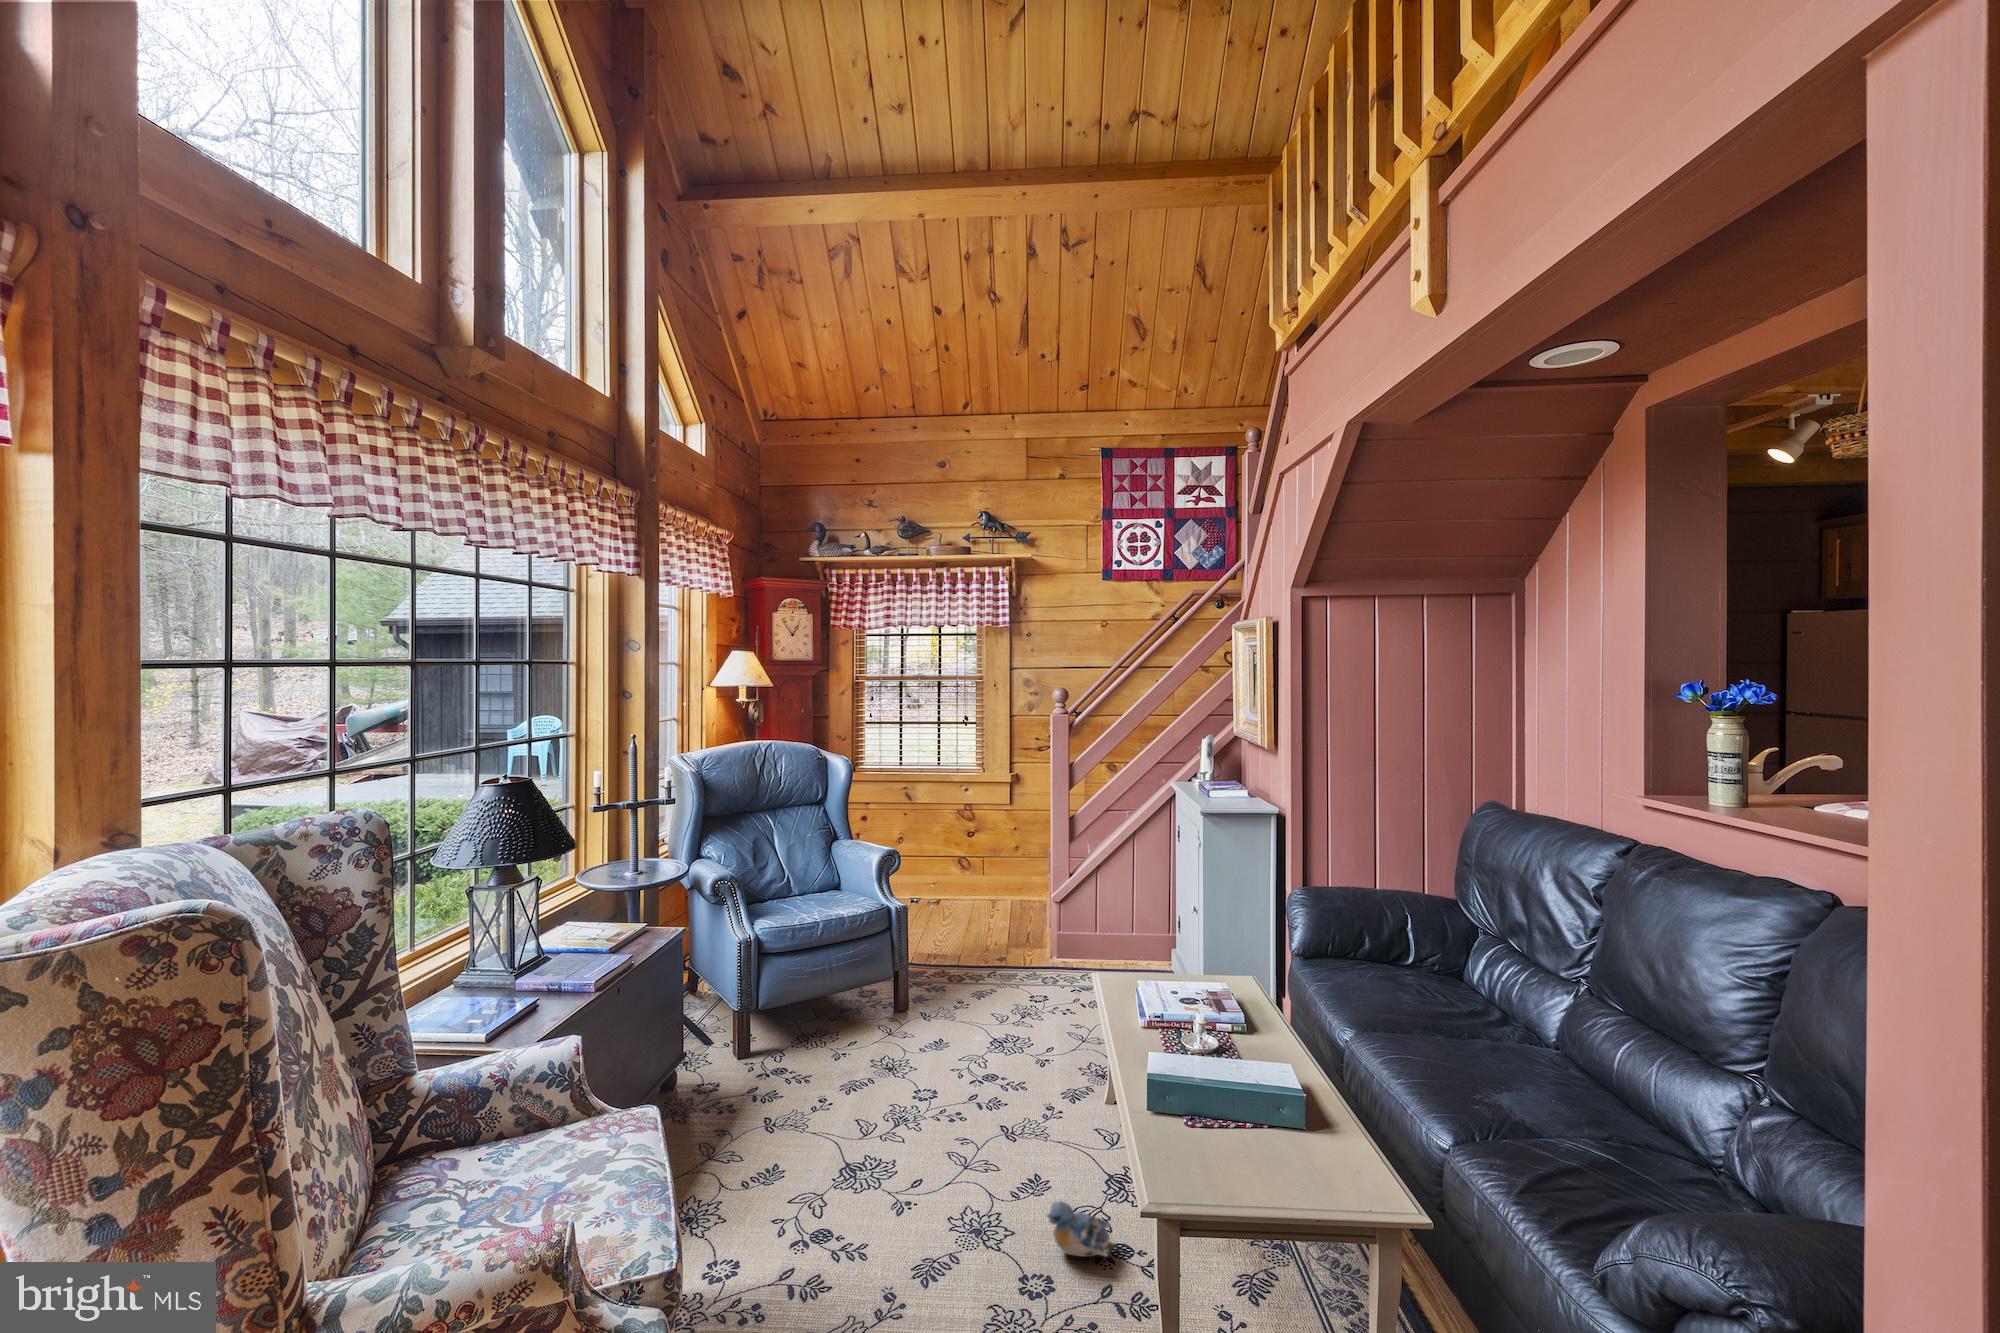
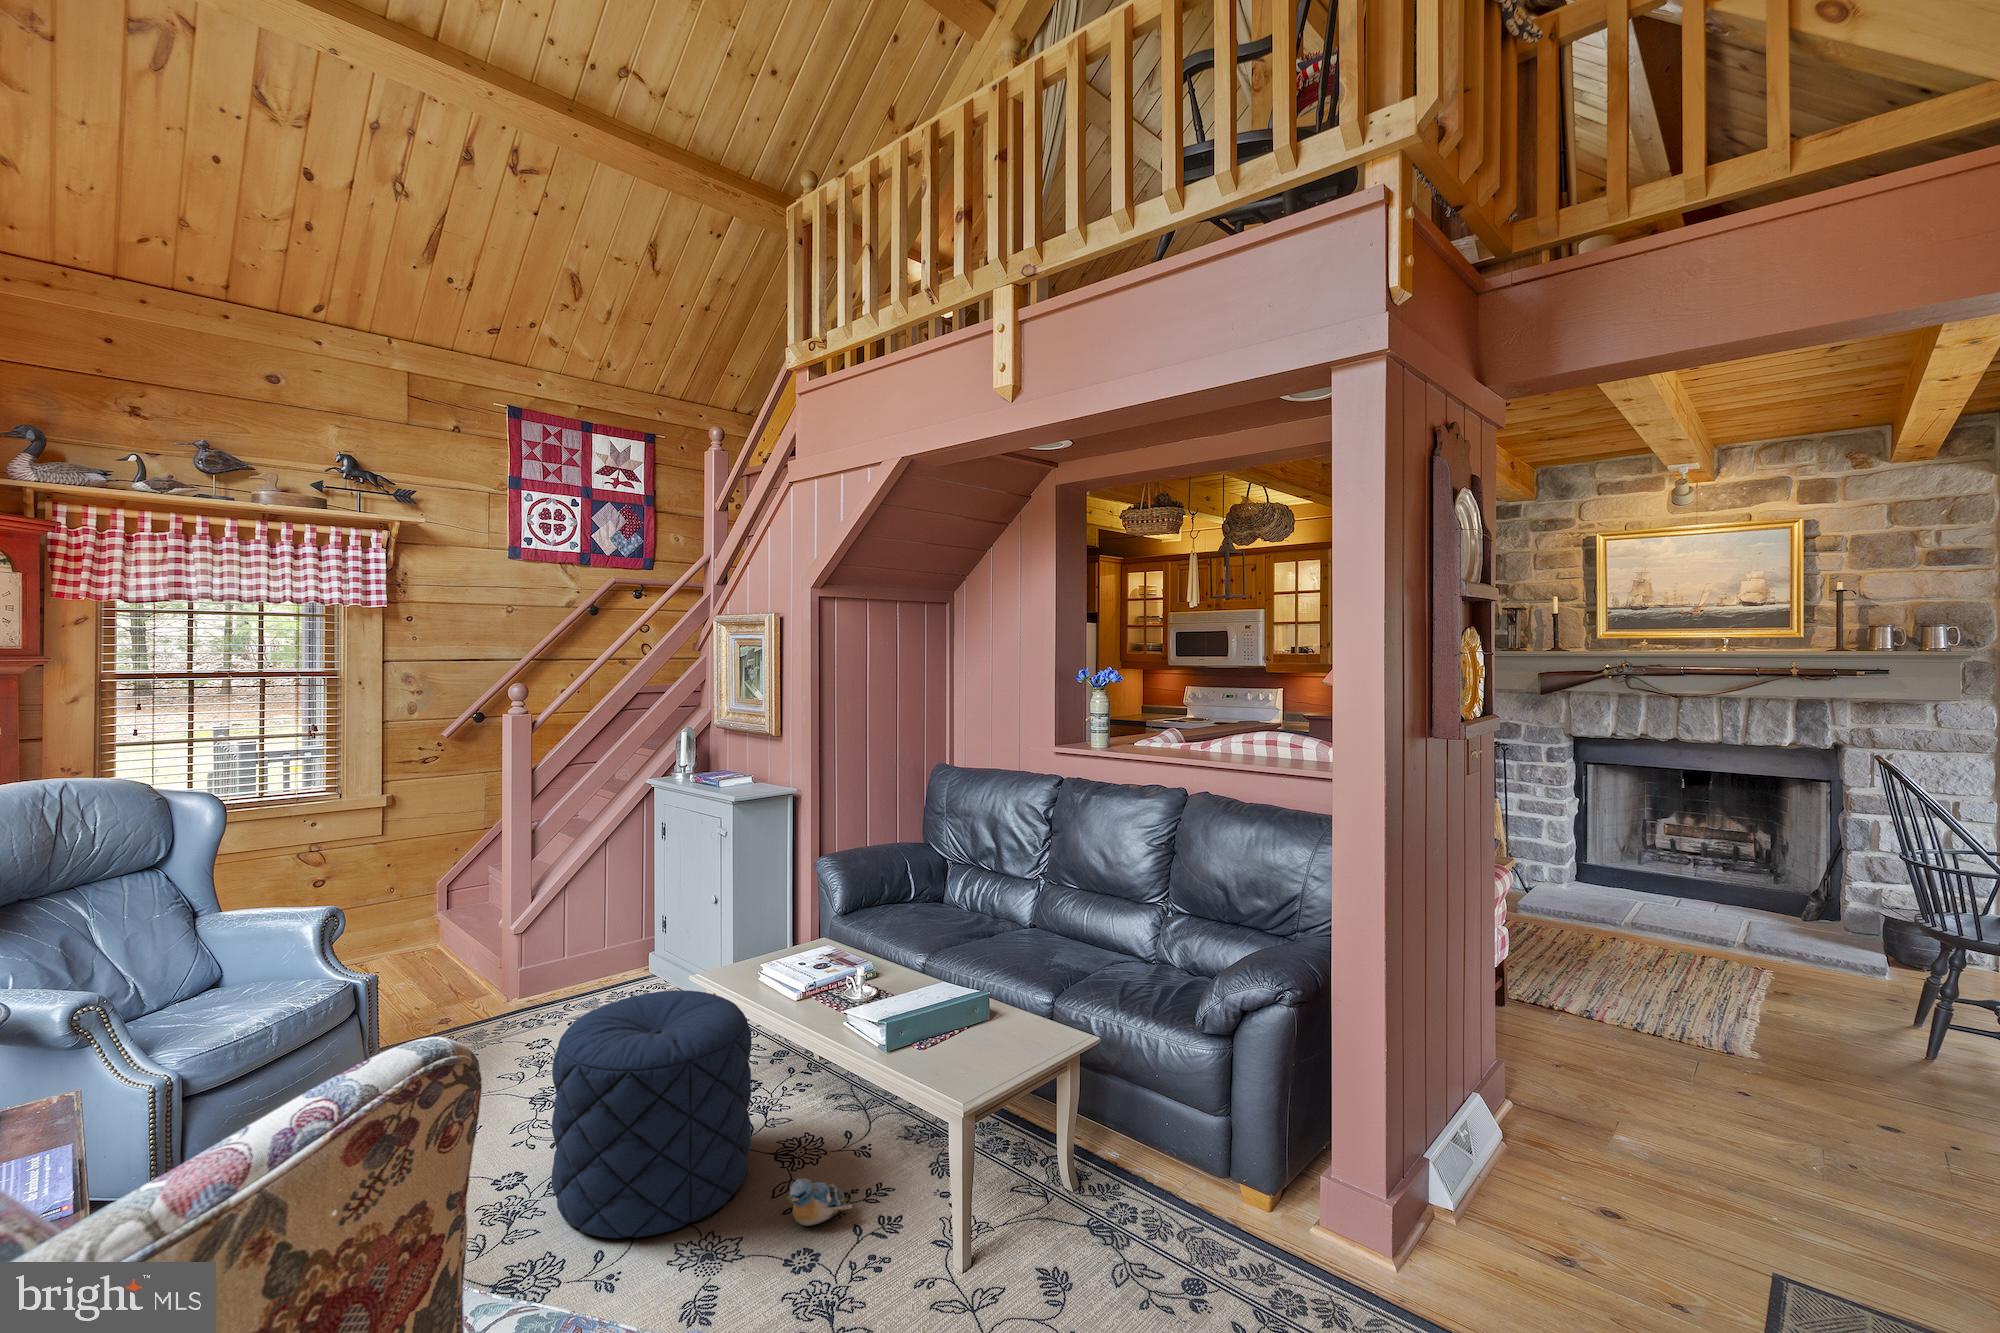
pouf: none [910,976,1081,1199] -> present [552,990,752,1238]

